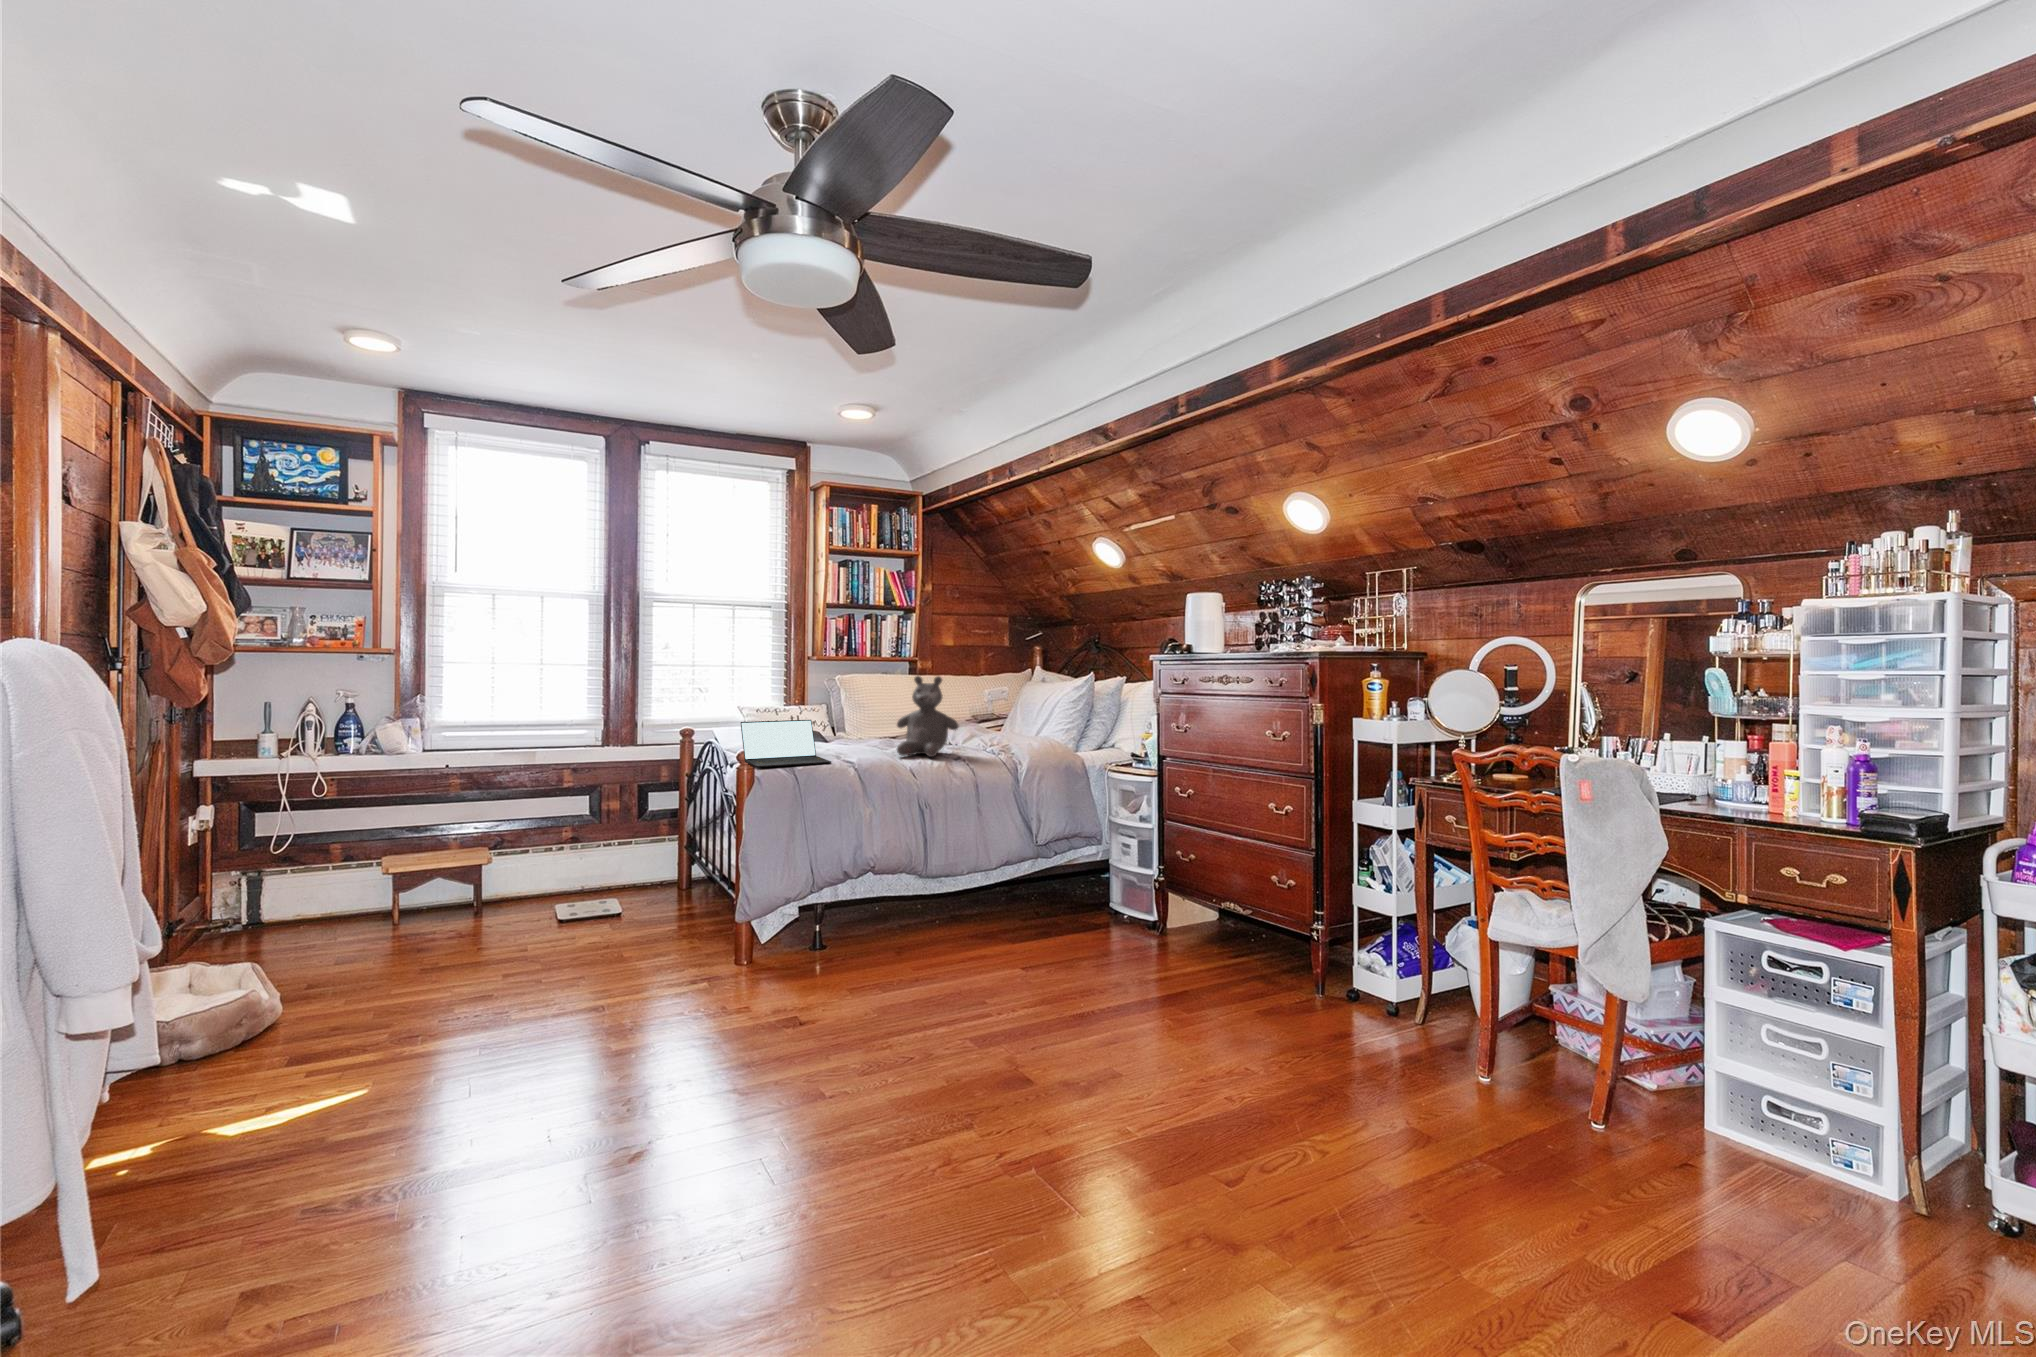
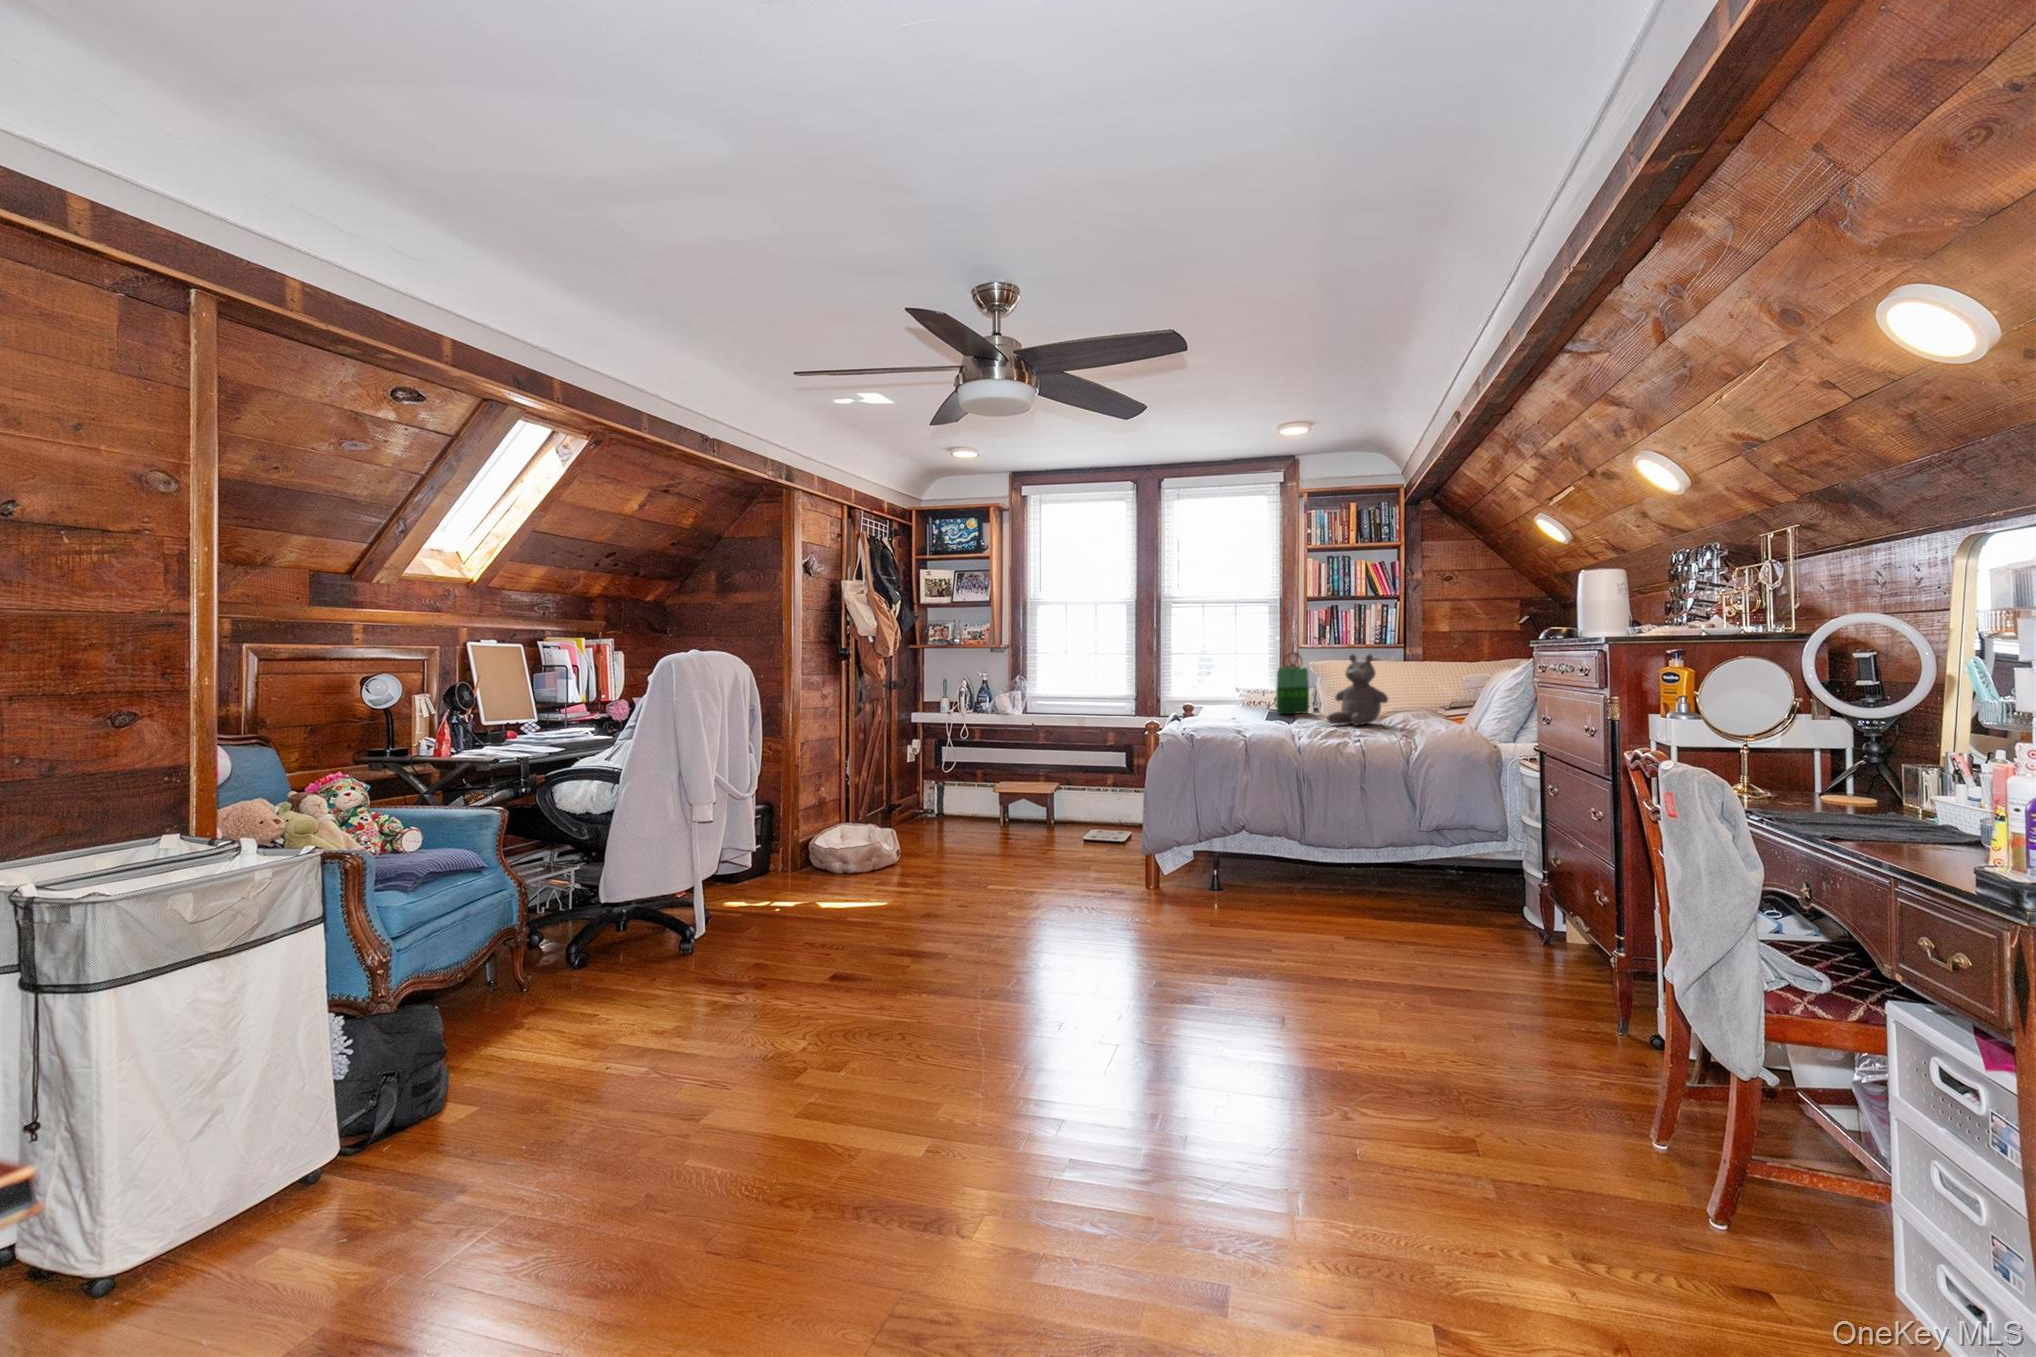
tote bag: none [809,669,842,741] -> present [1276,652,1309,714]
laptop: present [741,720,831,767] -> none [1200,692,1264,726]

